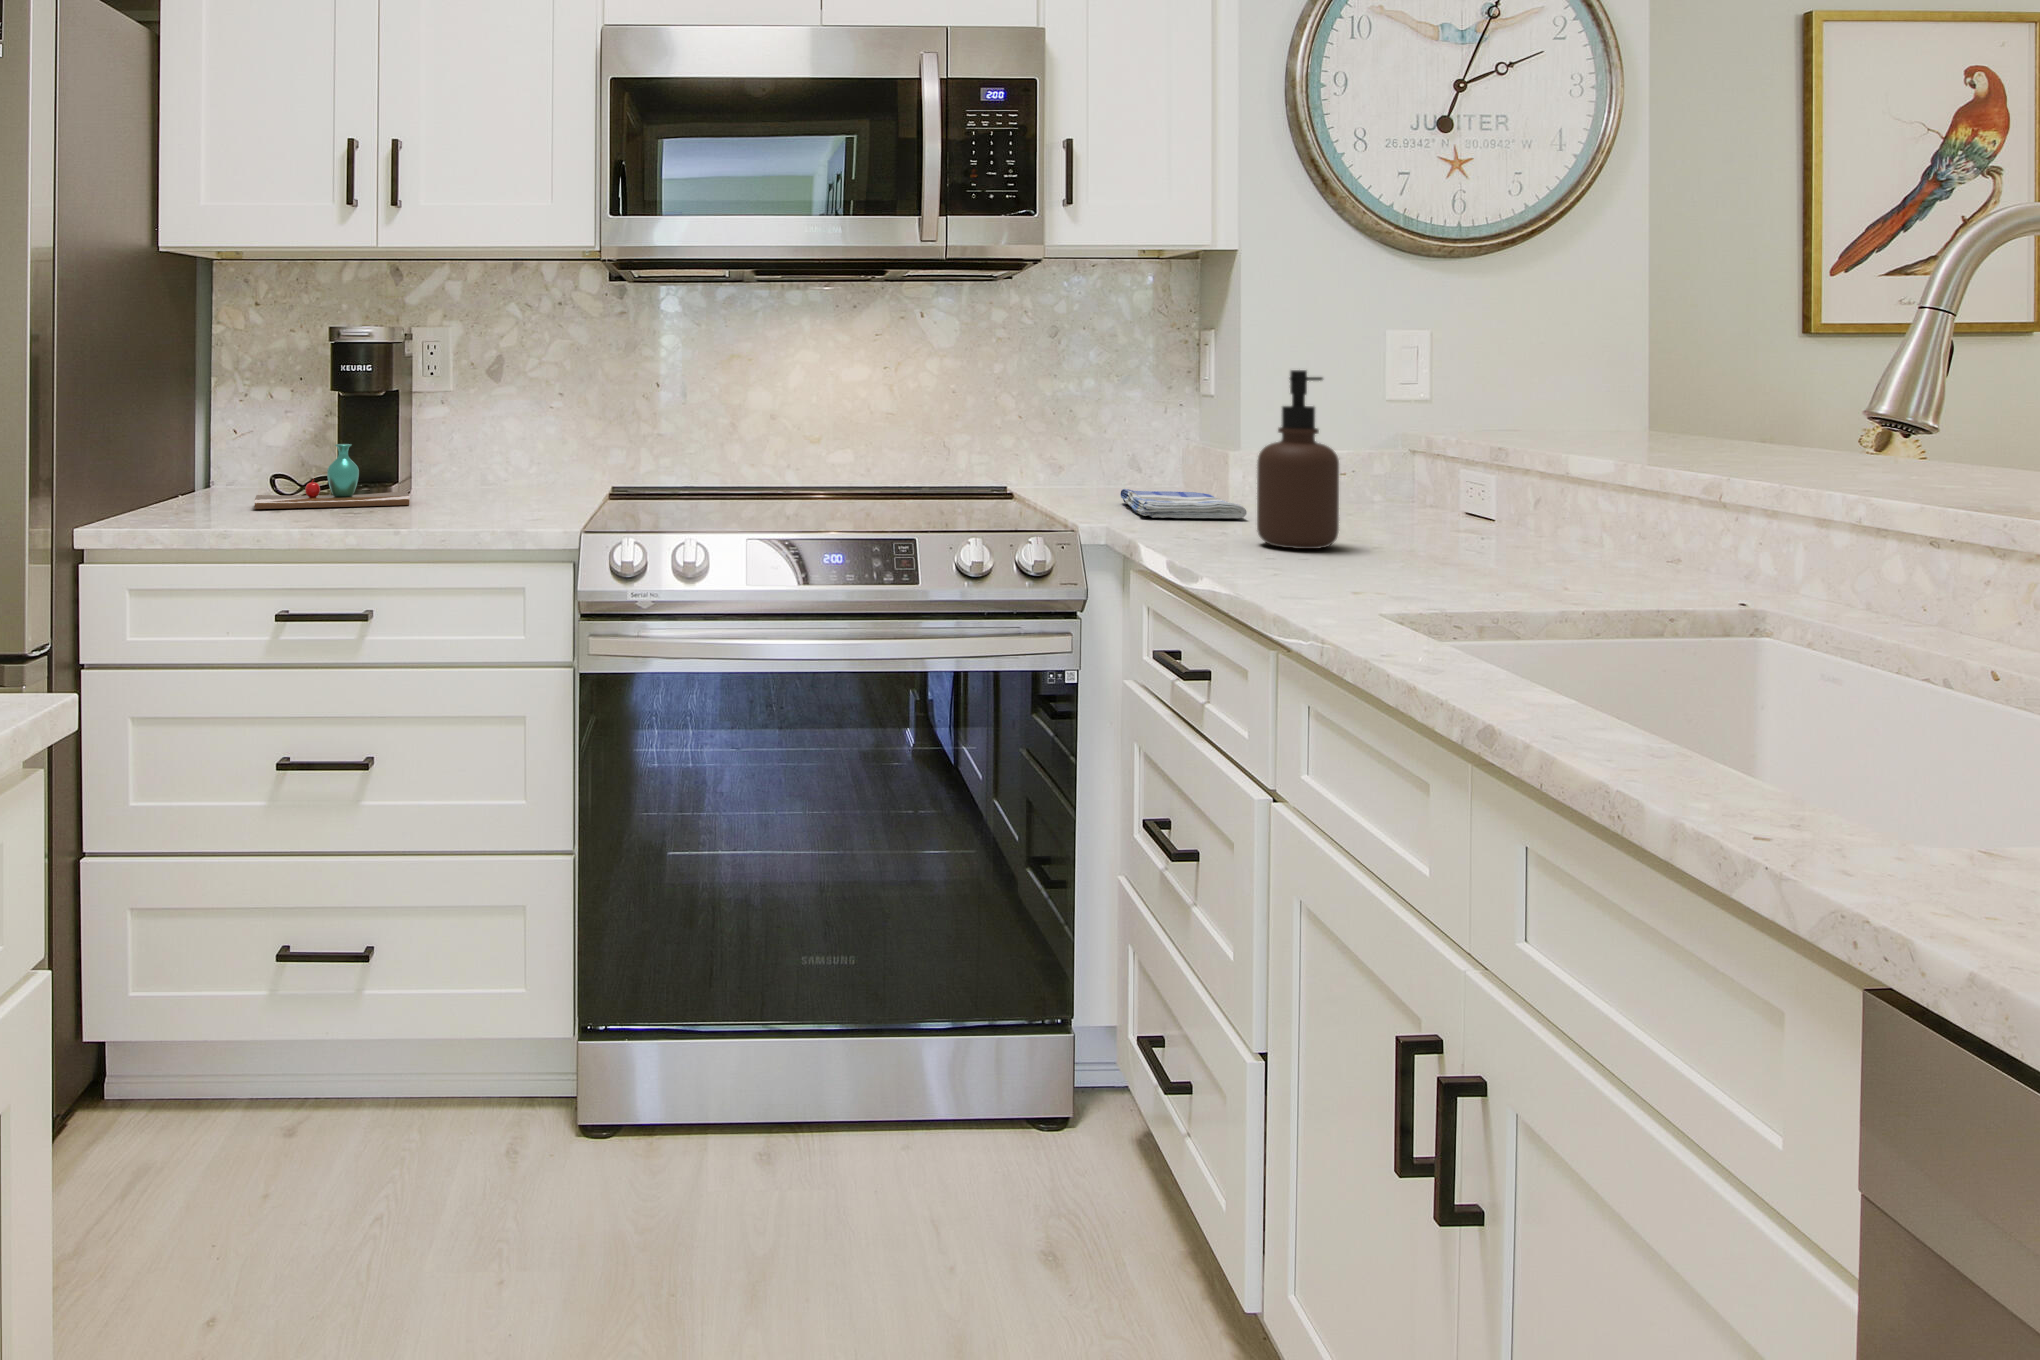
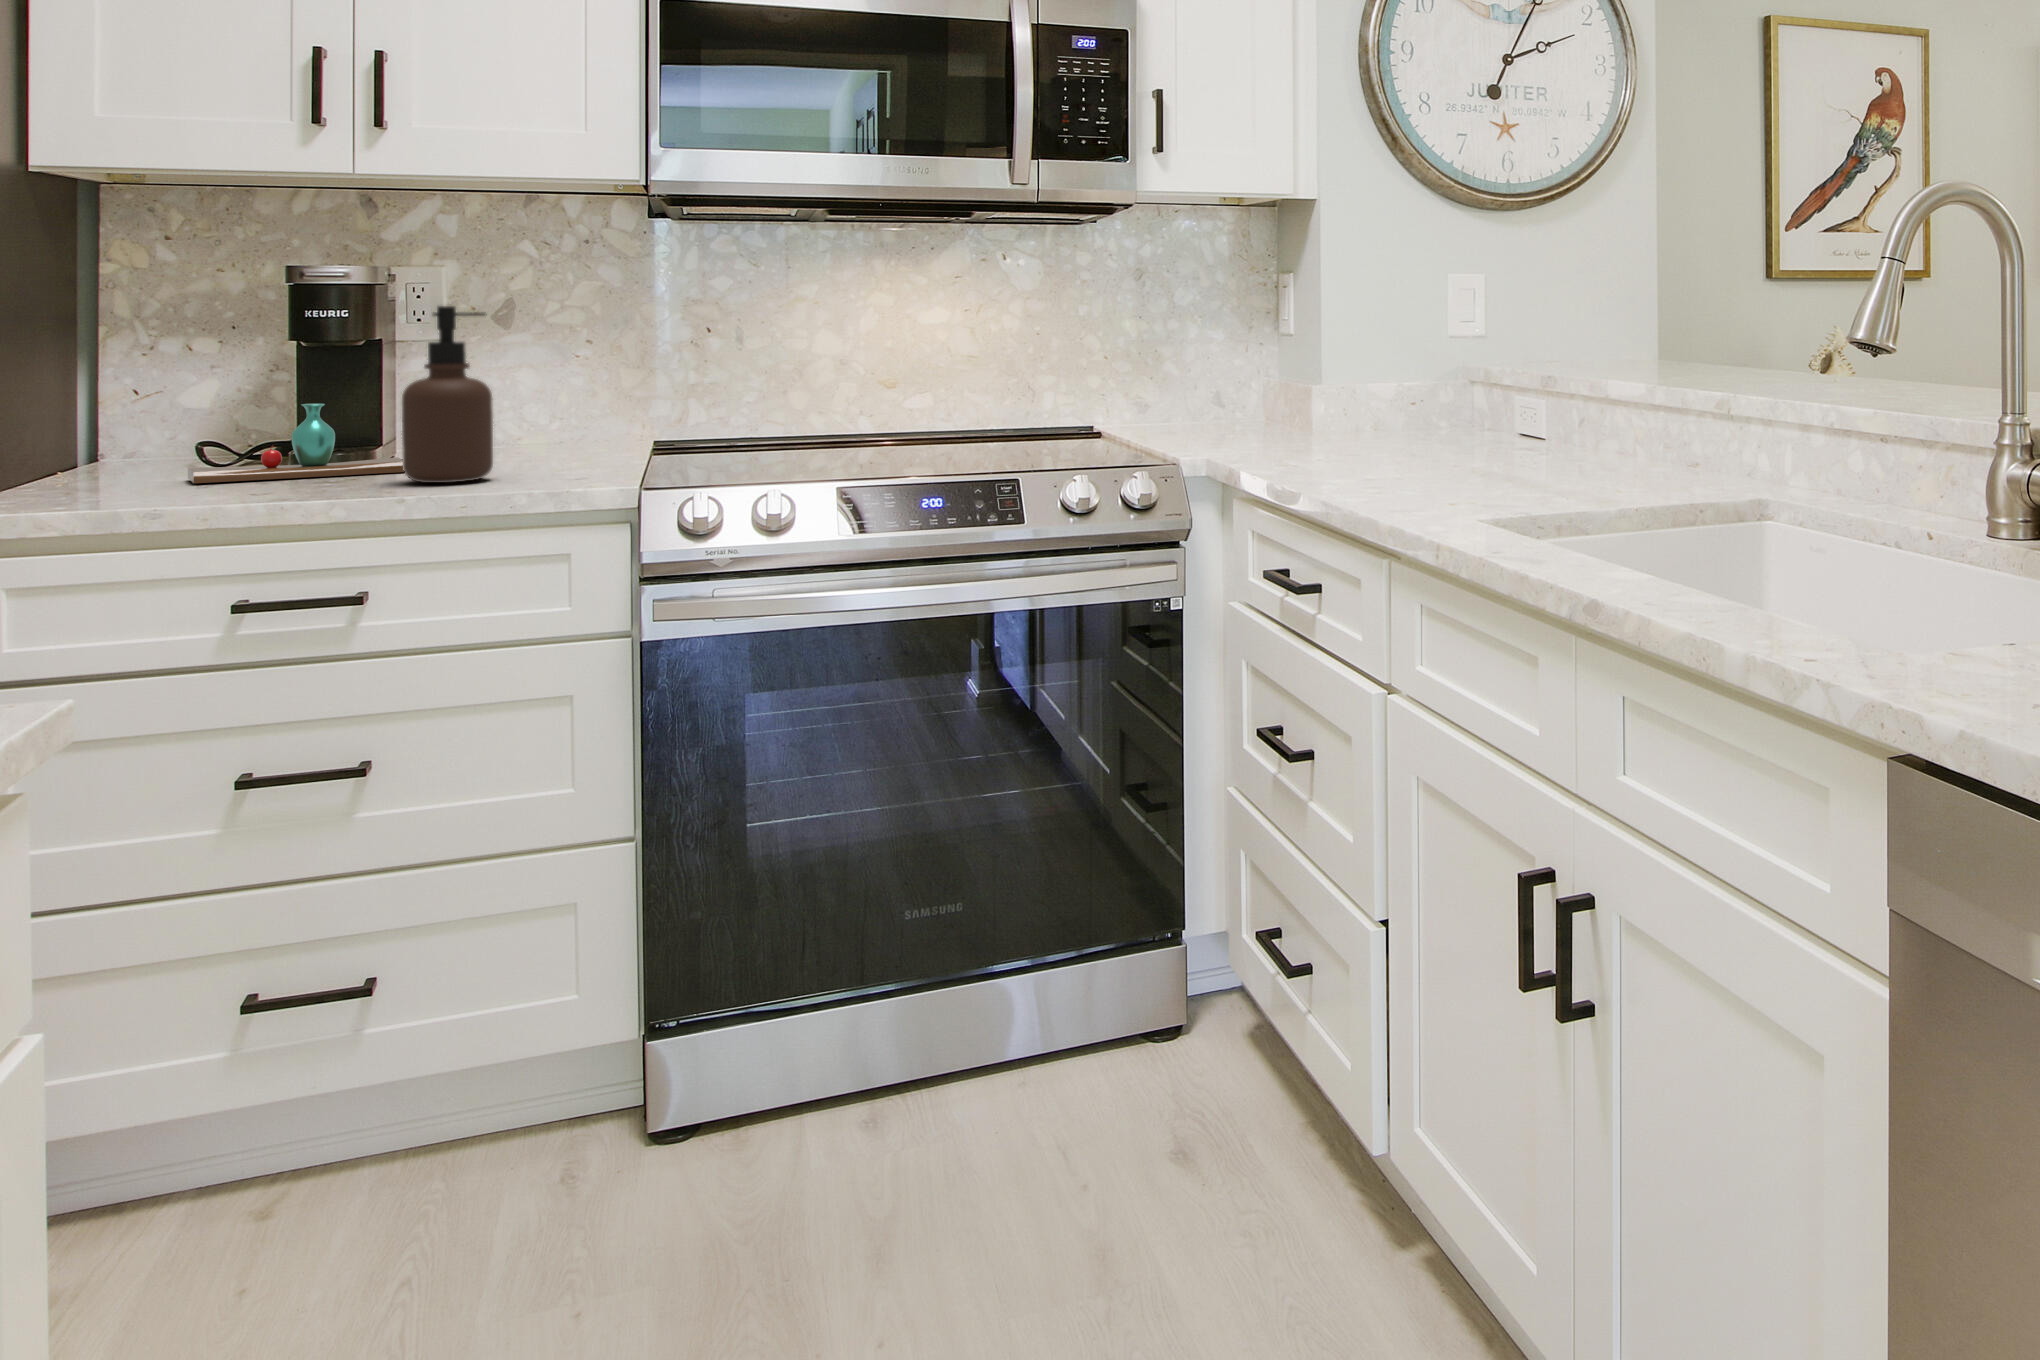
soap dispenser: present [1257,370,1339,549] -> present [402,306,493,483]
dish towel: present [1121,489,1247,518] -> none [1213,428,1327,451]

